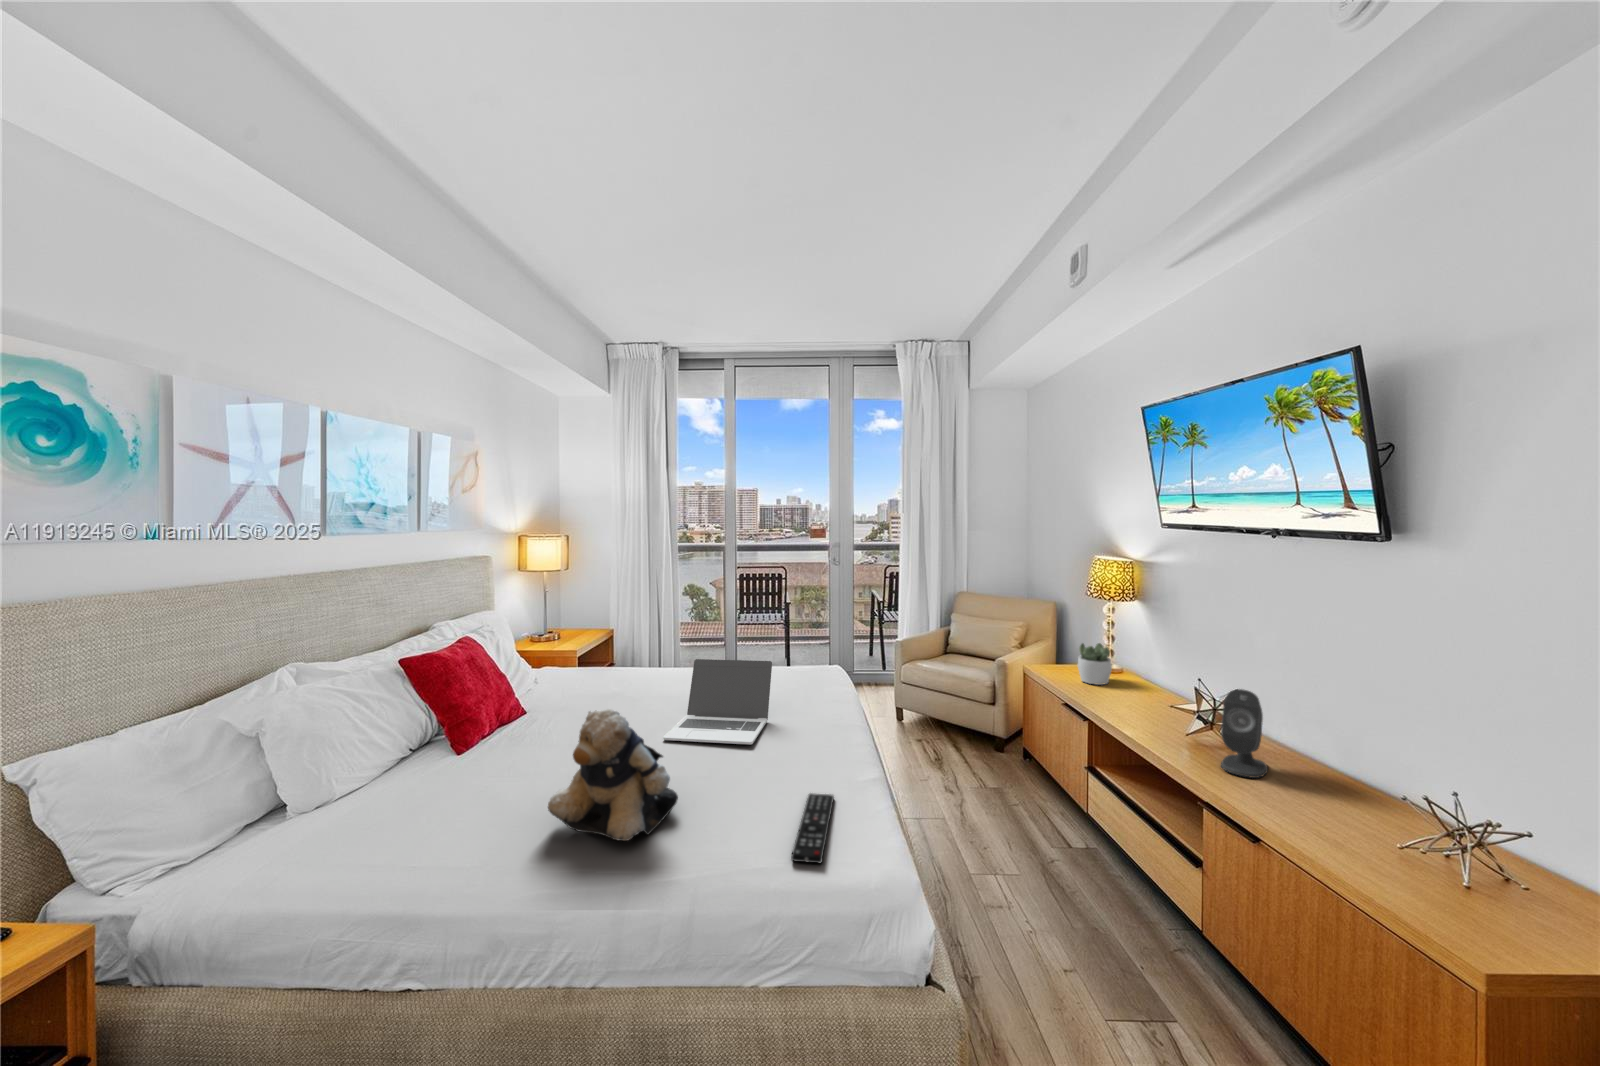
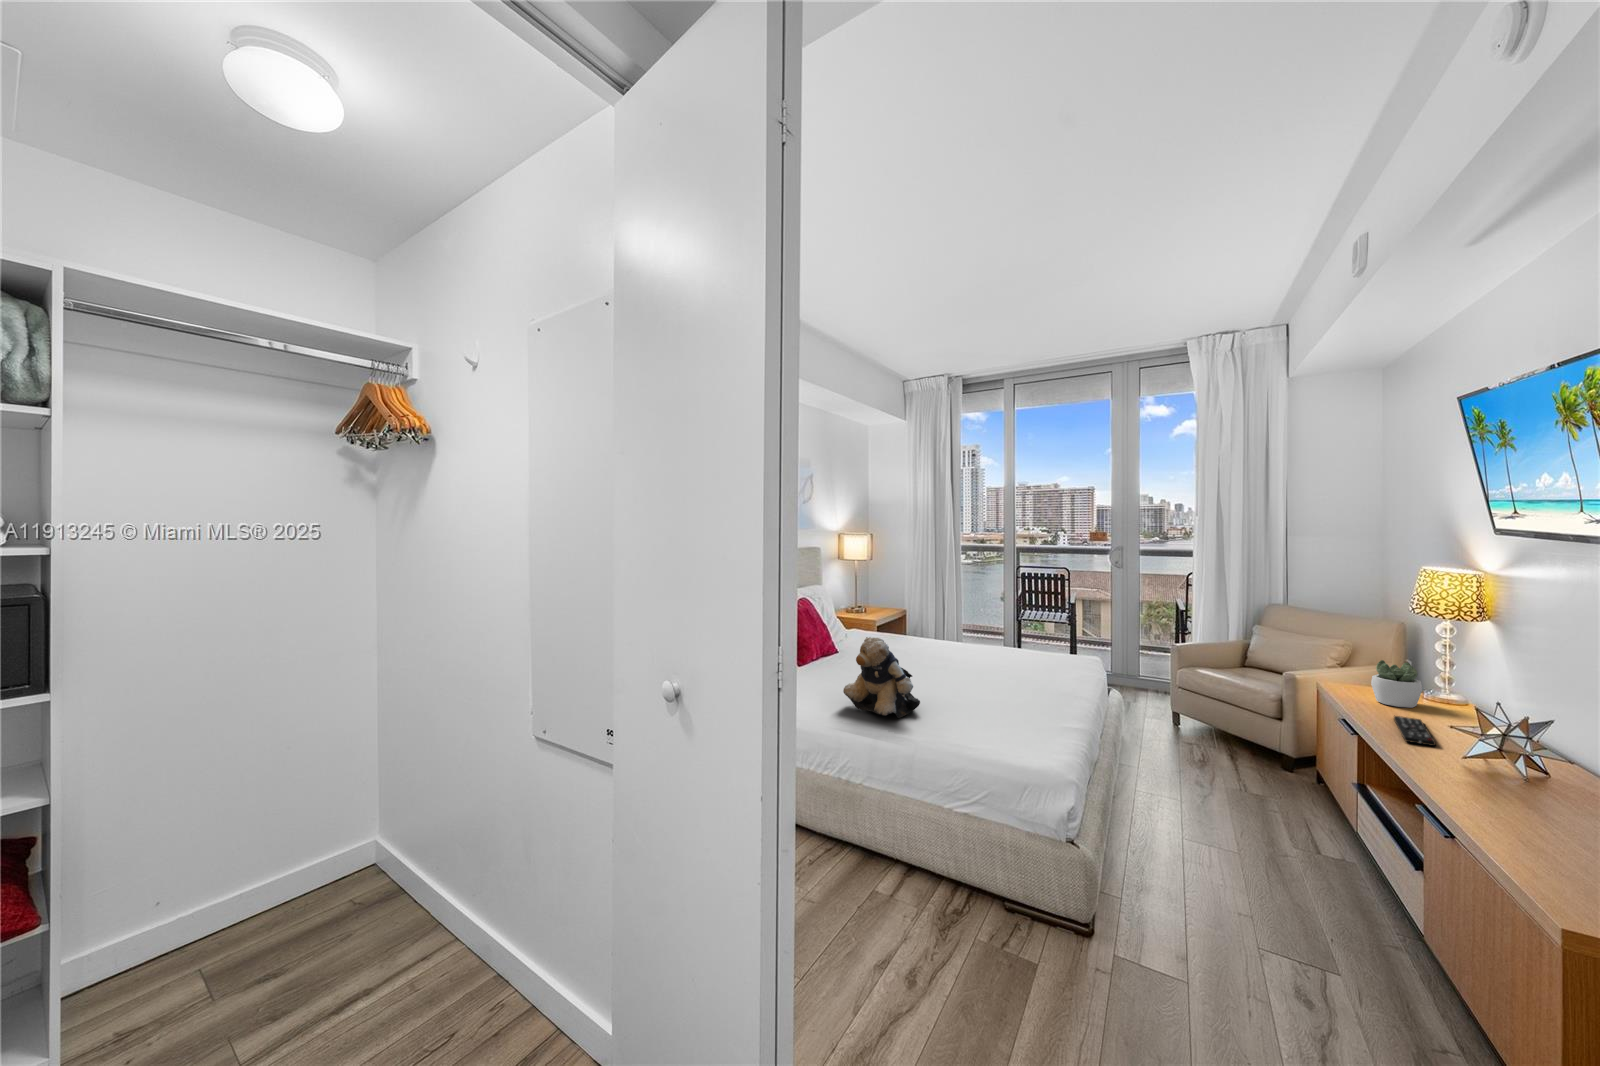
laptop: present [663,659,772,744] -> none [923,628,1013,690]
speaker: present [1221,689,1268,778] -> none [1463,705,1537,796]
remote control: present [791,793,834,863] -> present [1394,716,1436,746]

